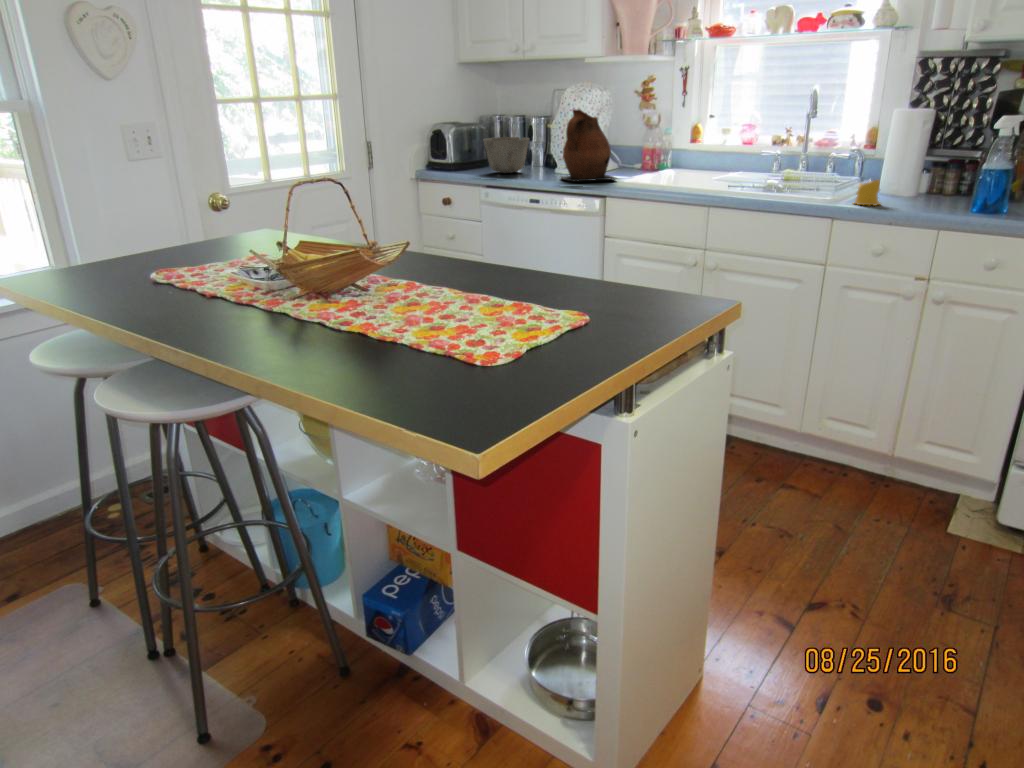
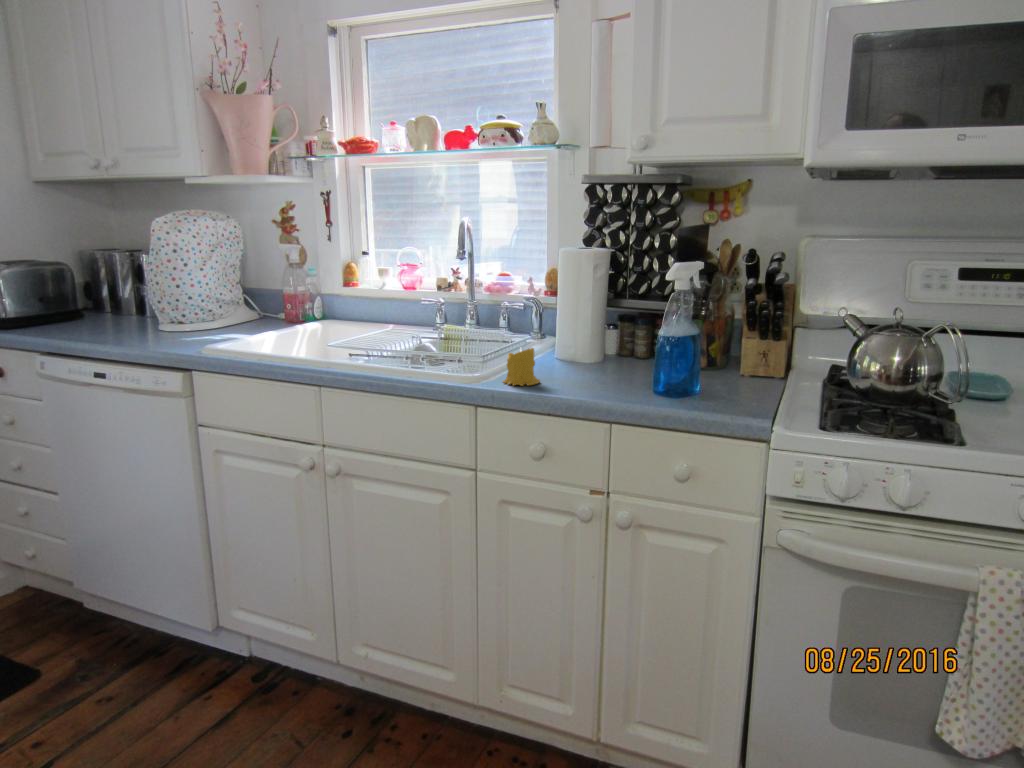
ceramic pitcher: present [561,109,617,181] -> none [128,246,220,347]
ceramic bowl: present [484,137,529,173] -> none [36,281,112,332]

